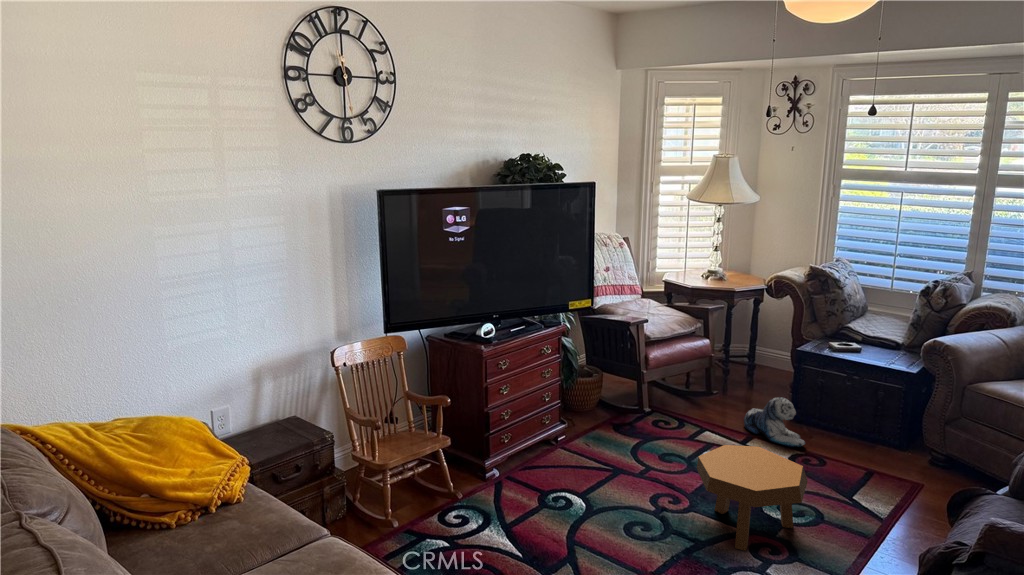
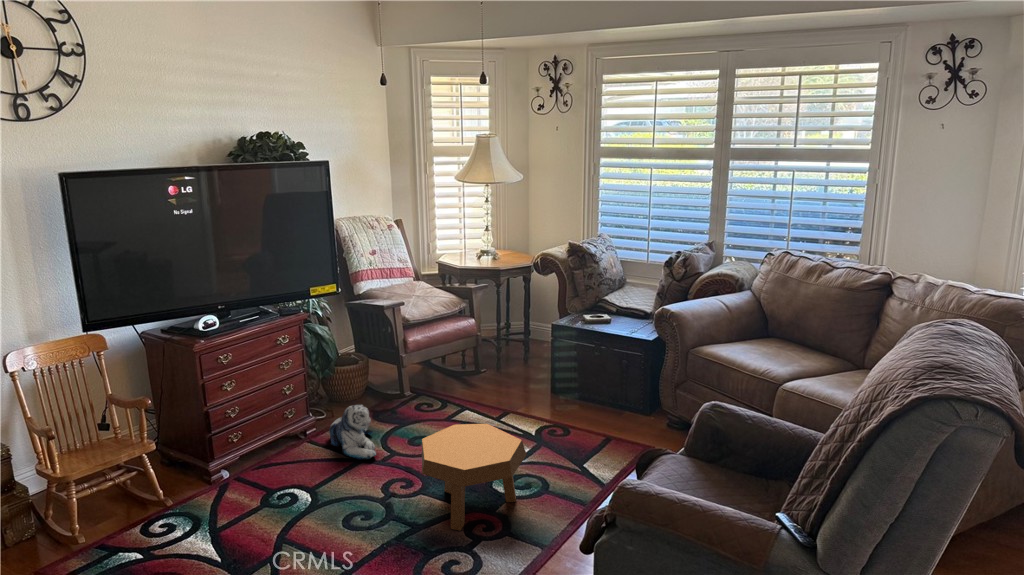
plush toy: present [744,397,805,447] -> present [329,404,376,459]

